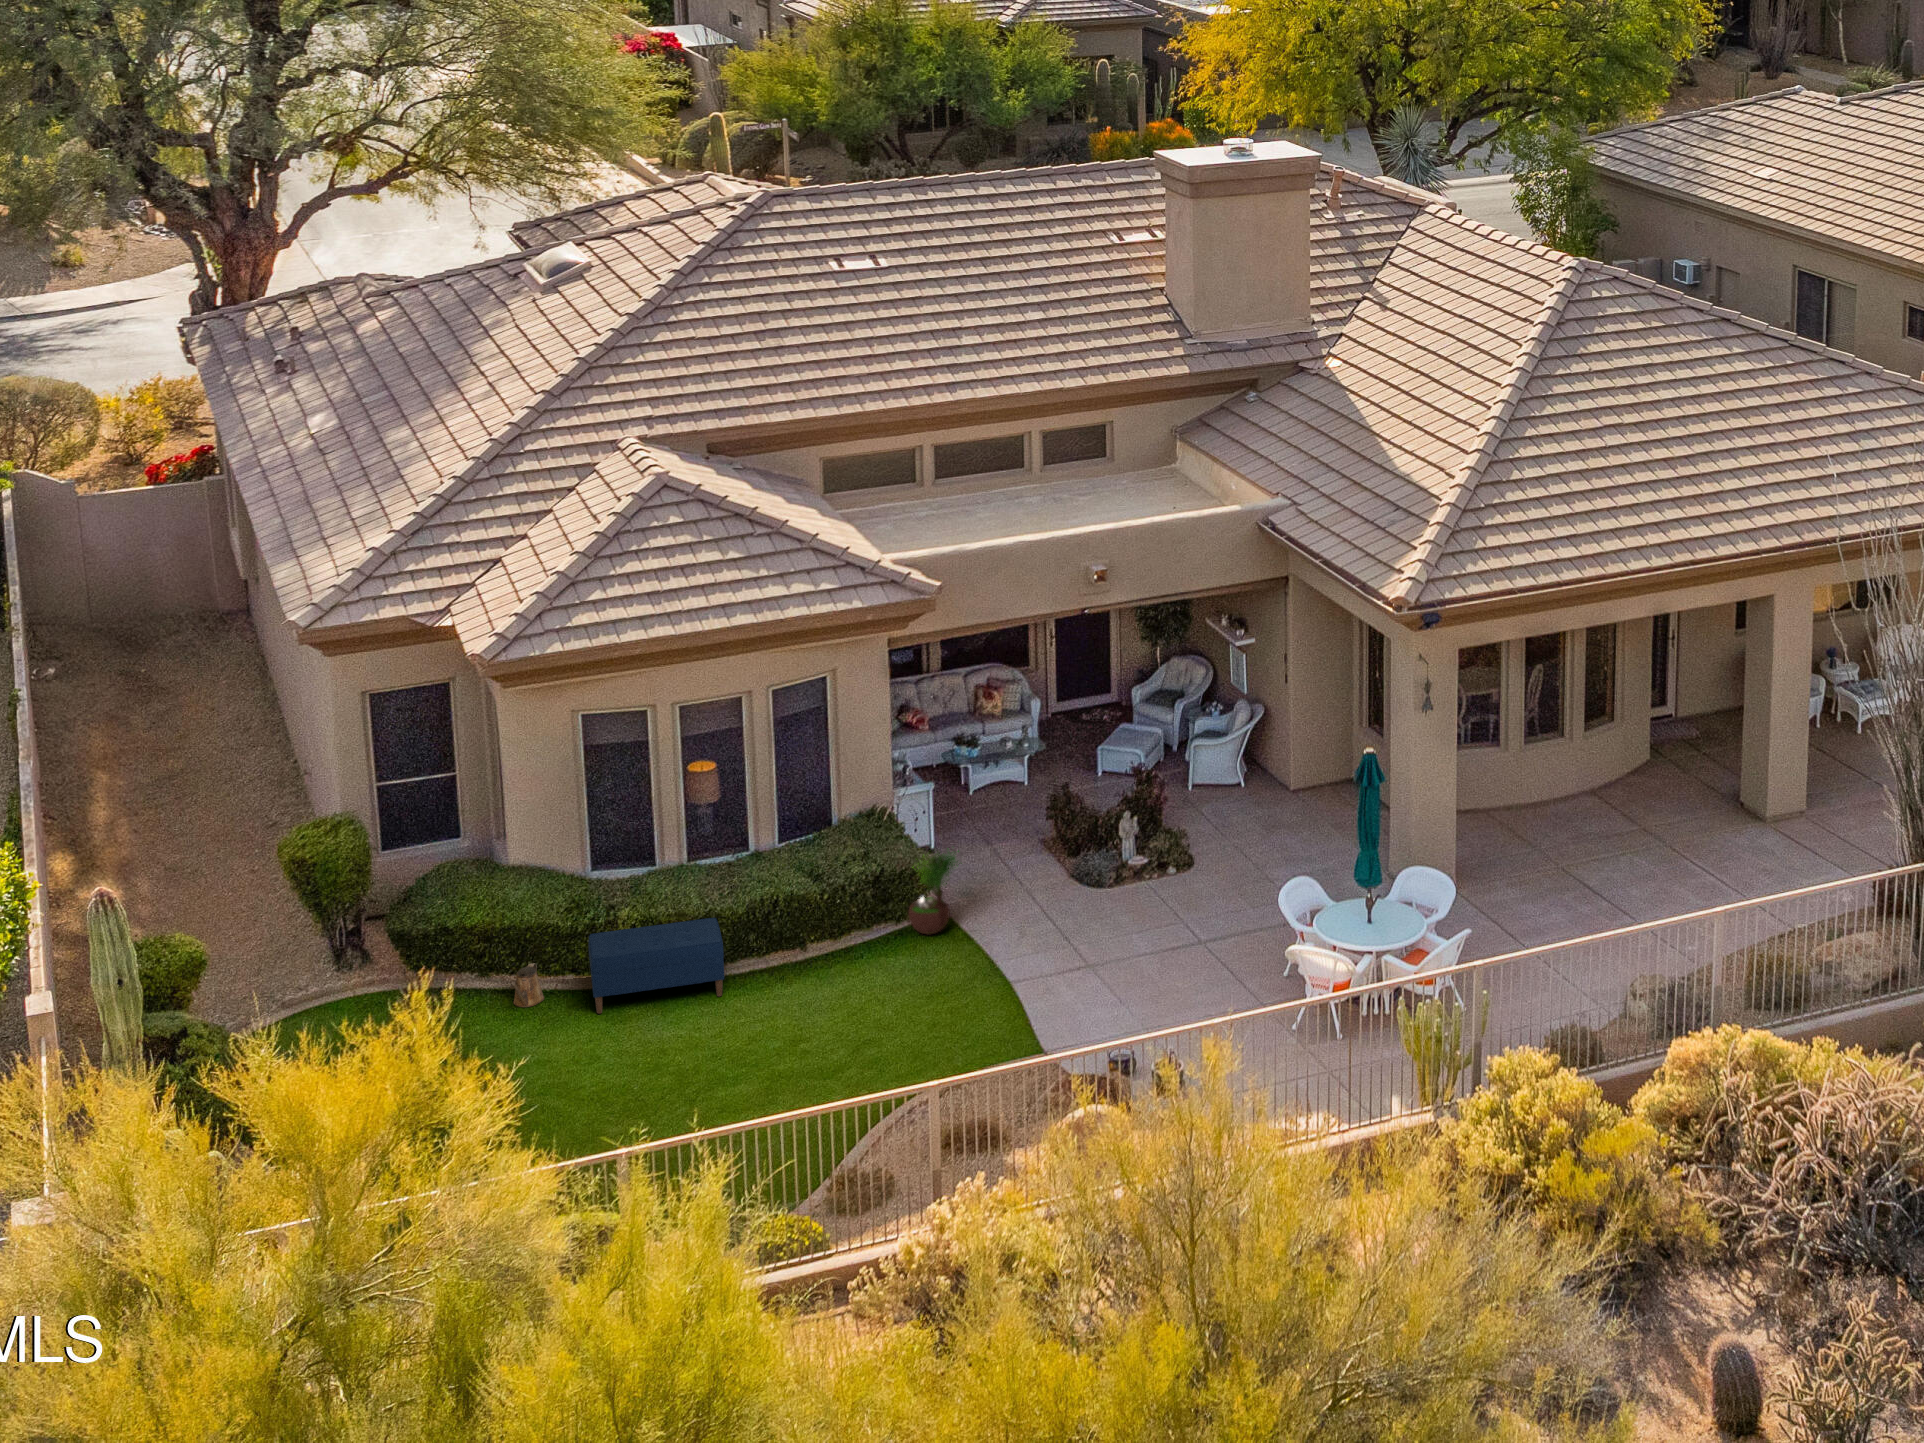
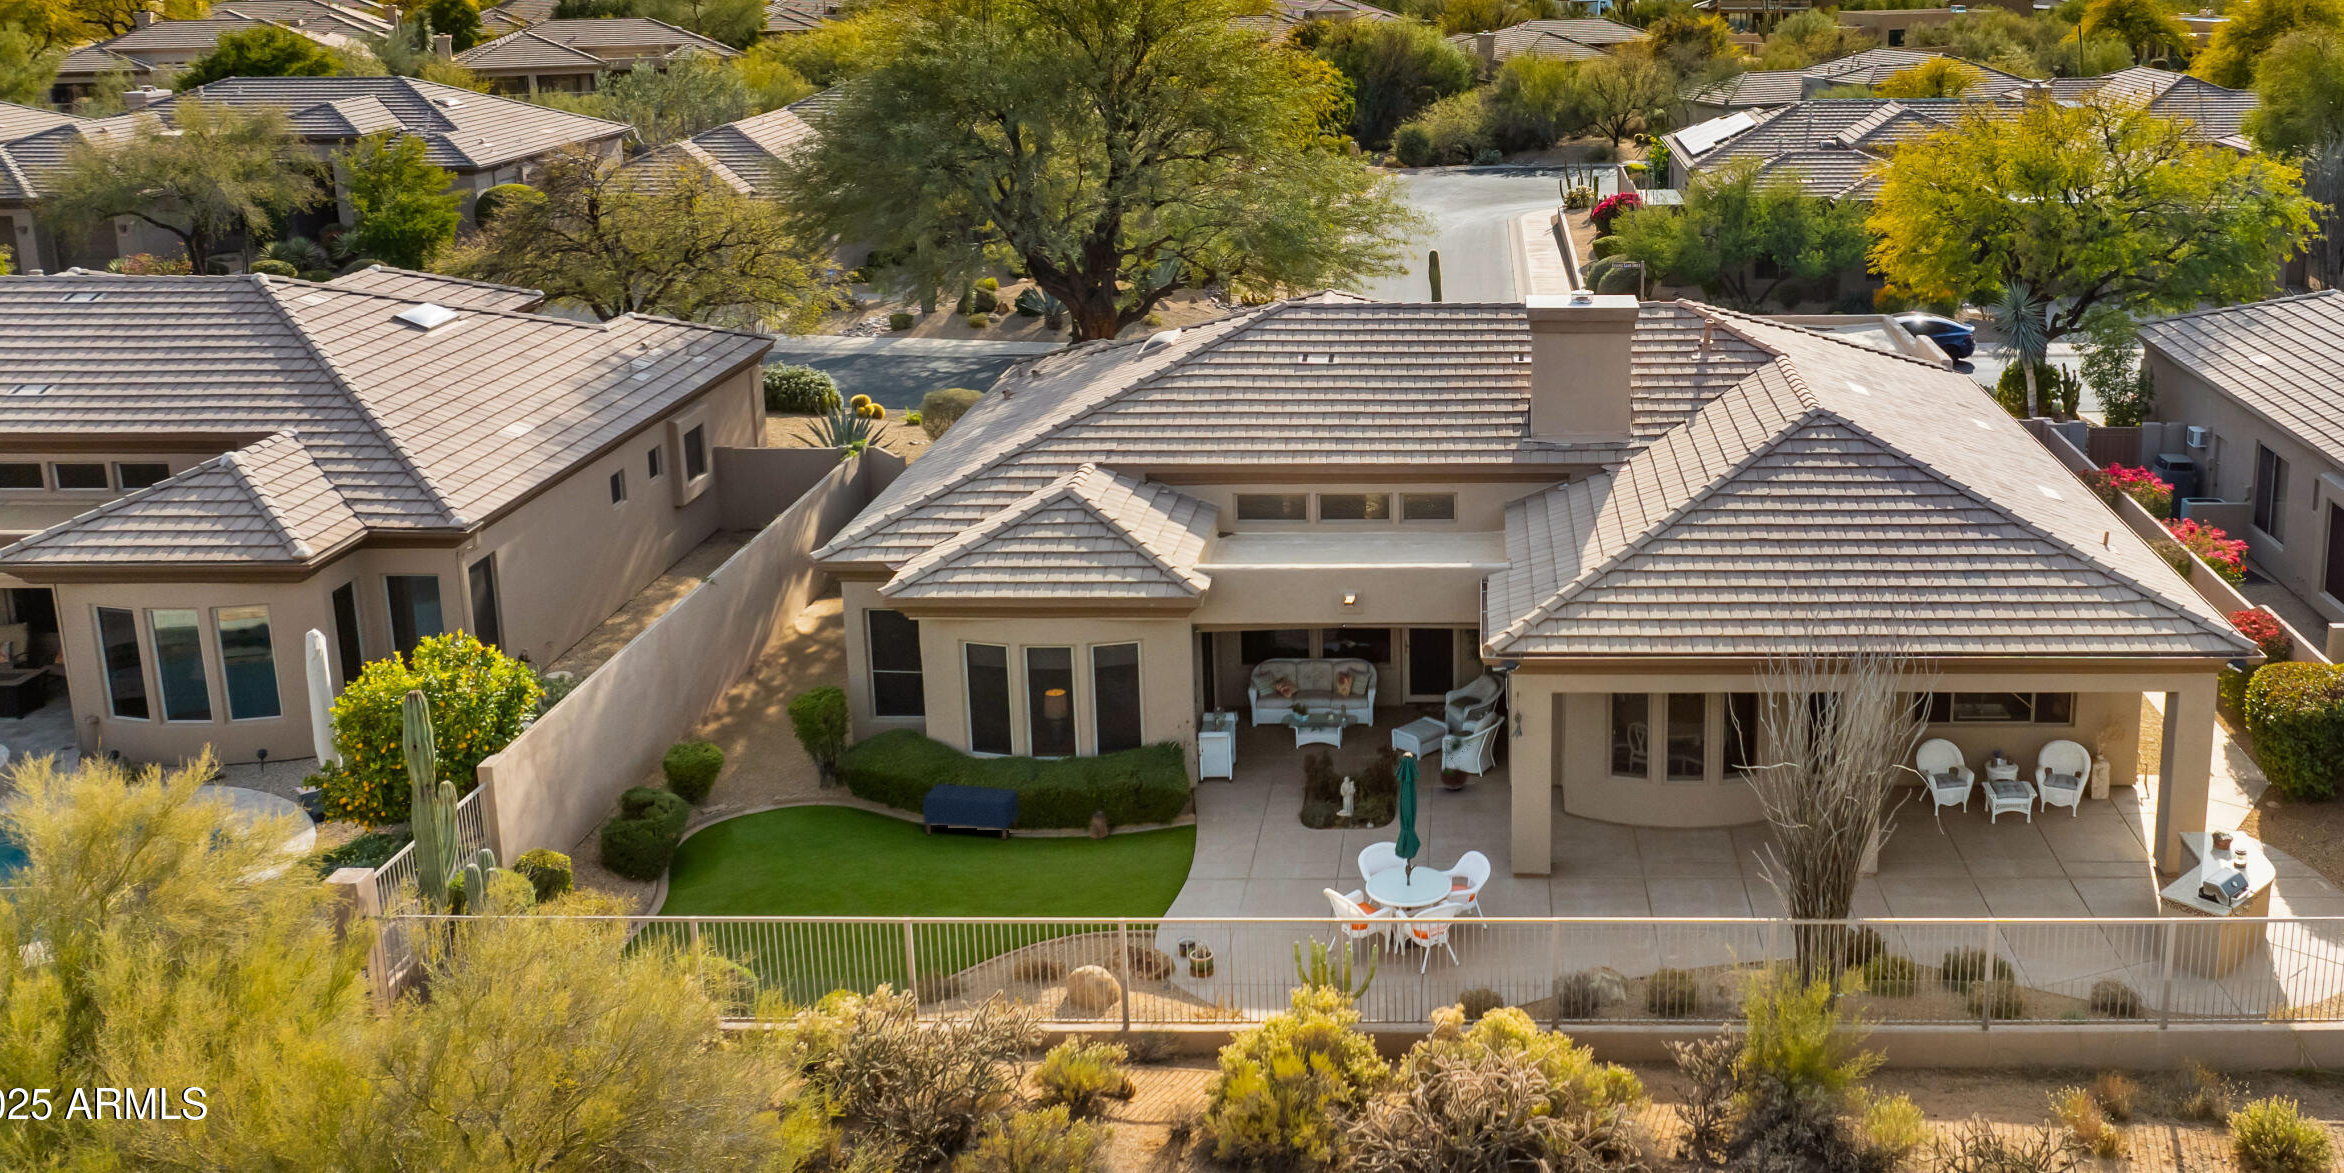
potted tree: present [908,851,959,934] -> present [1440,735,1472,790]
watering can: present [511,963,544,1007] -> present [1090,812,1108,839]

